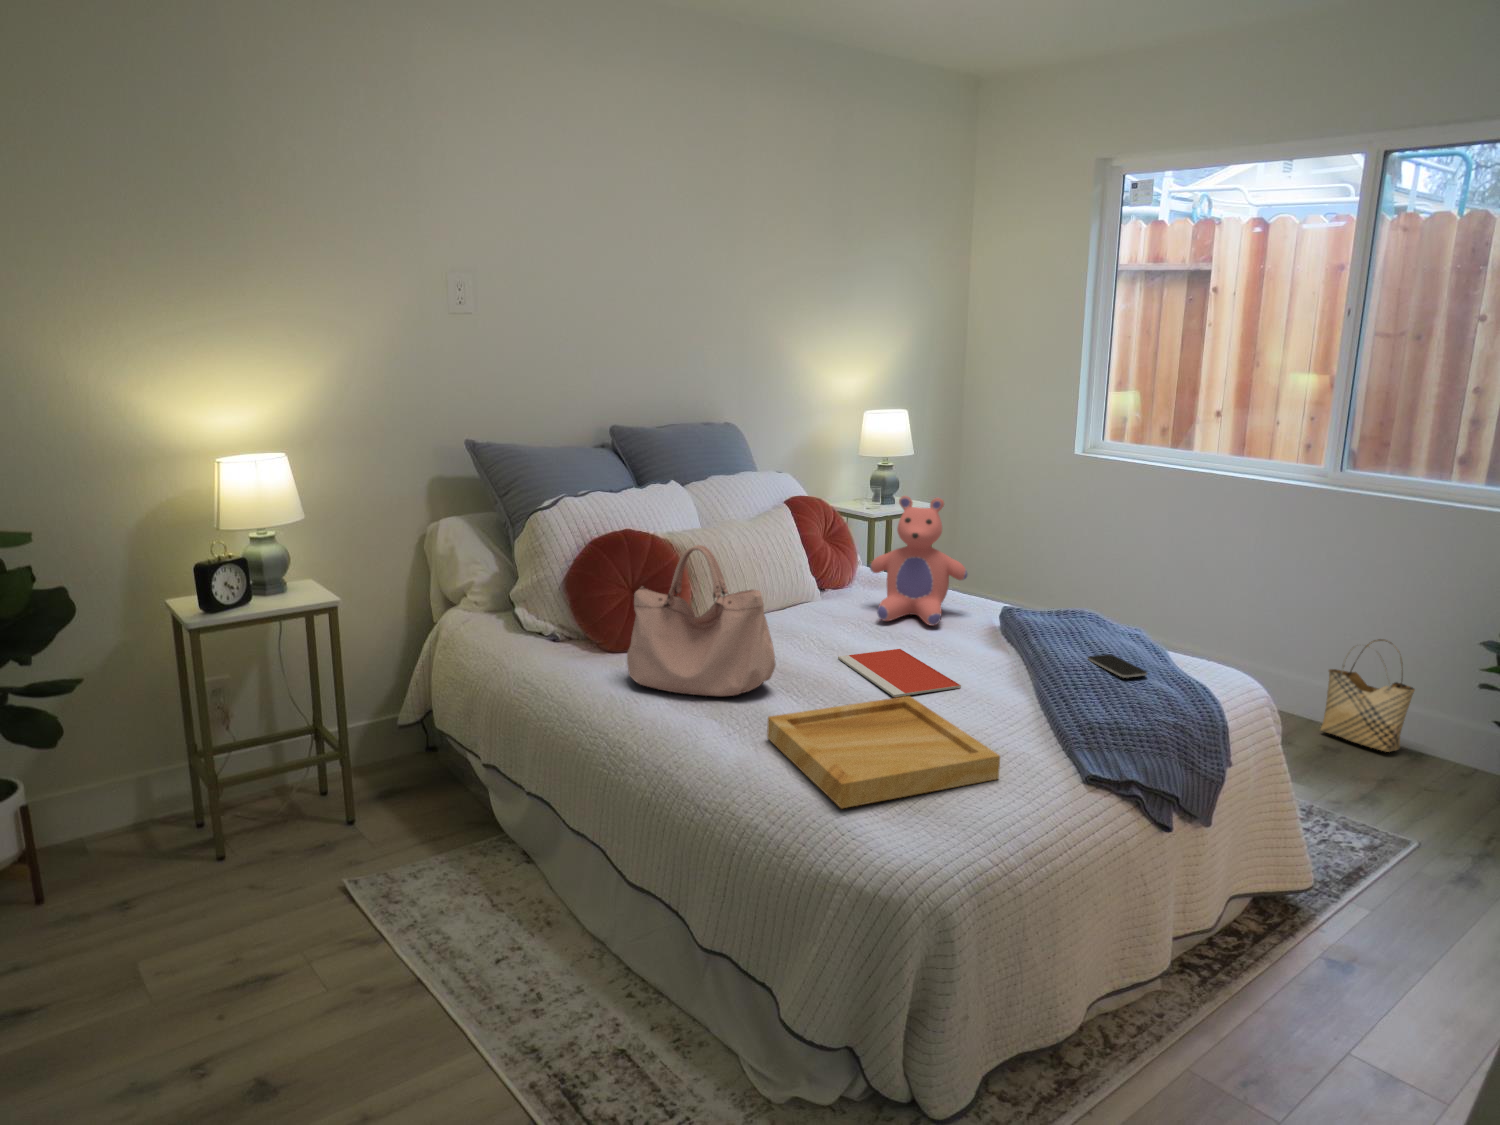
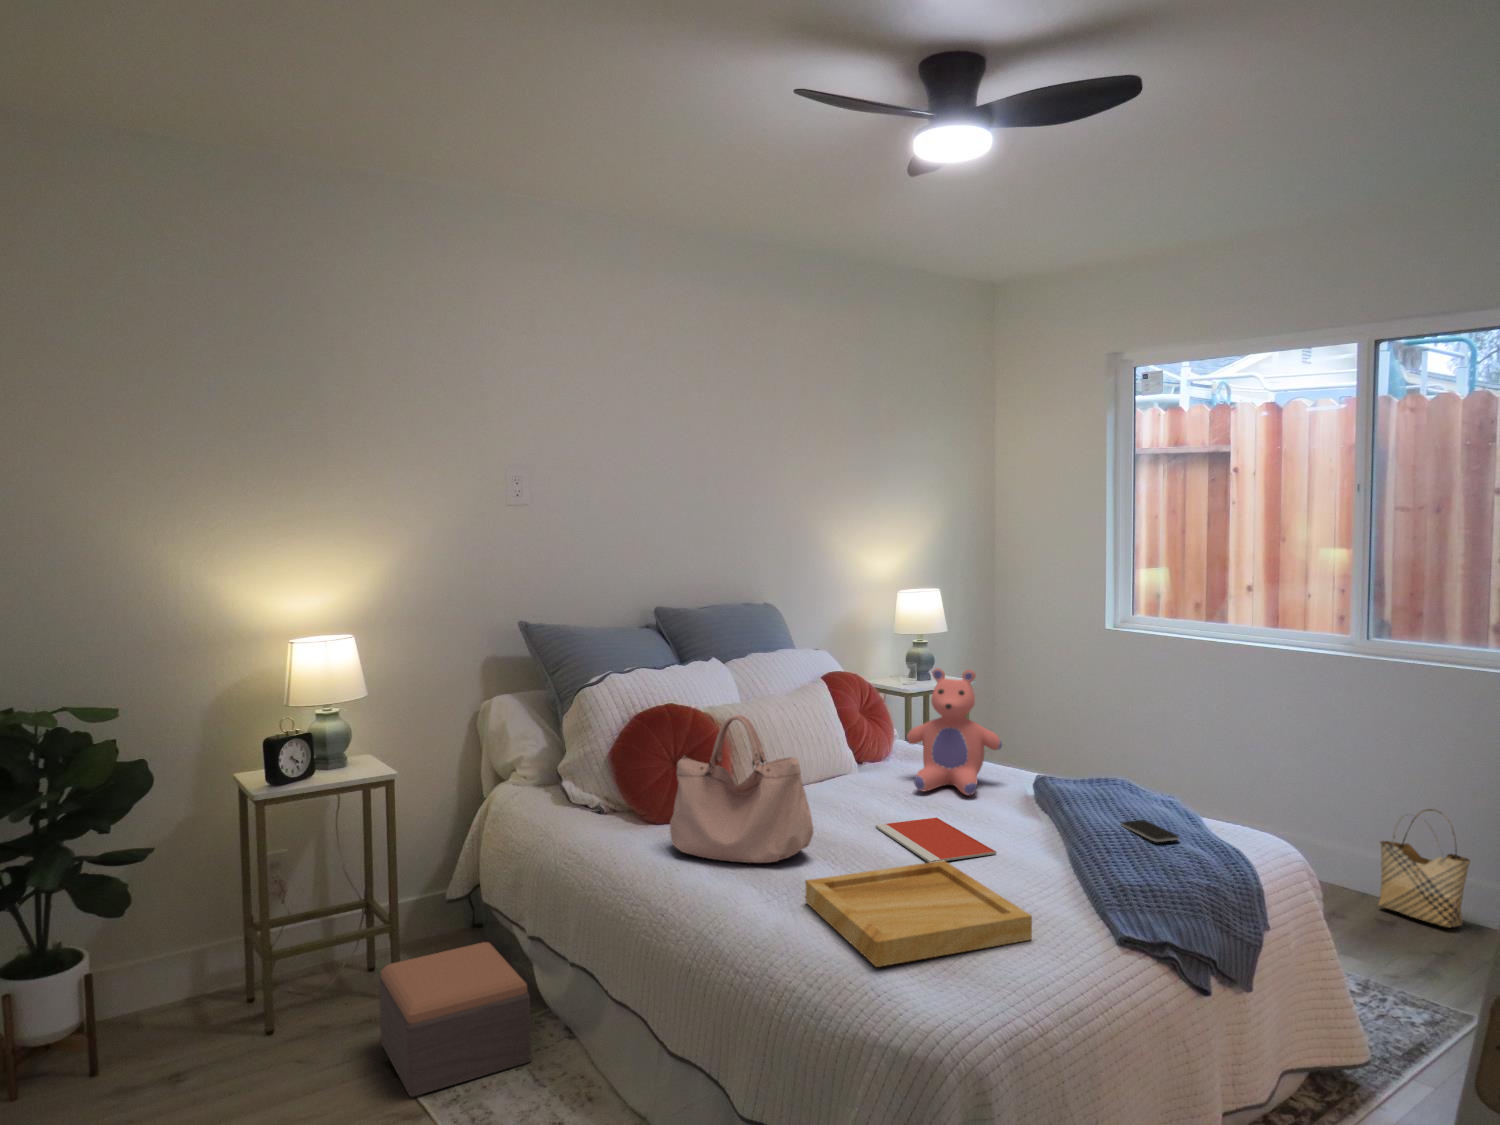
footstool: none [329,770,489,924] -> present [379,942,532,1097]

